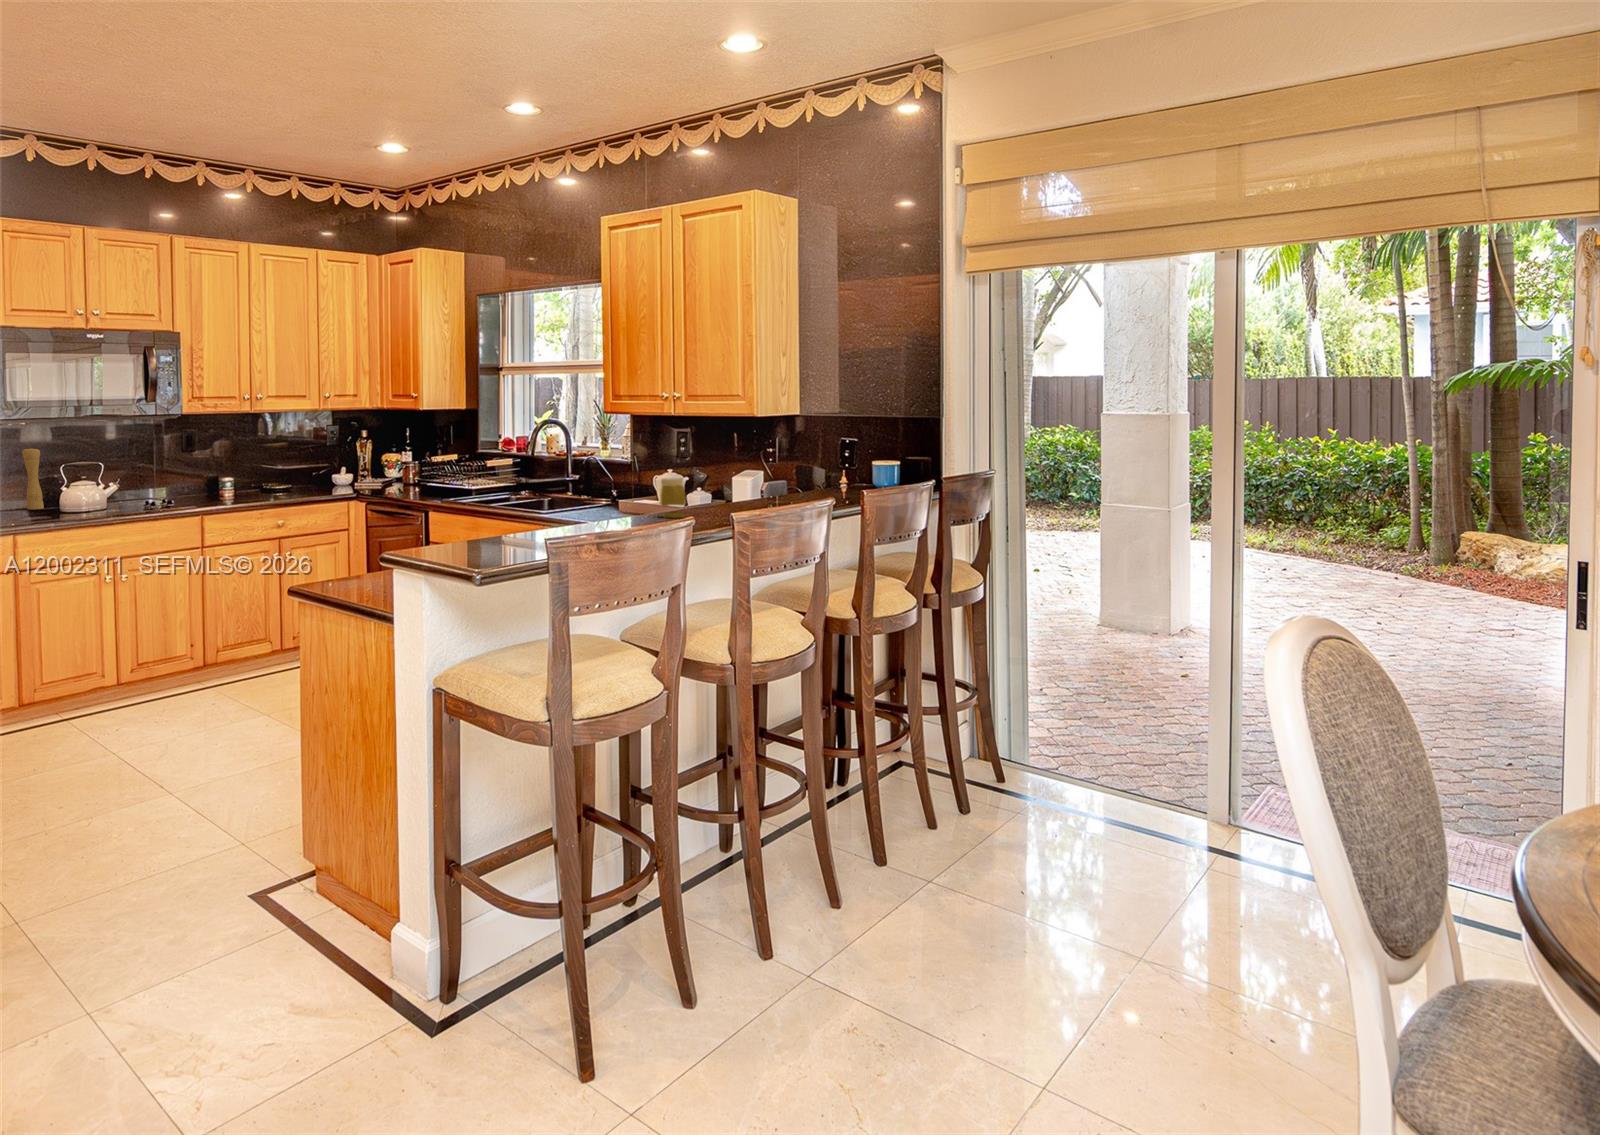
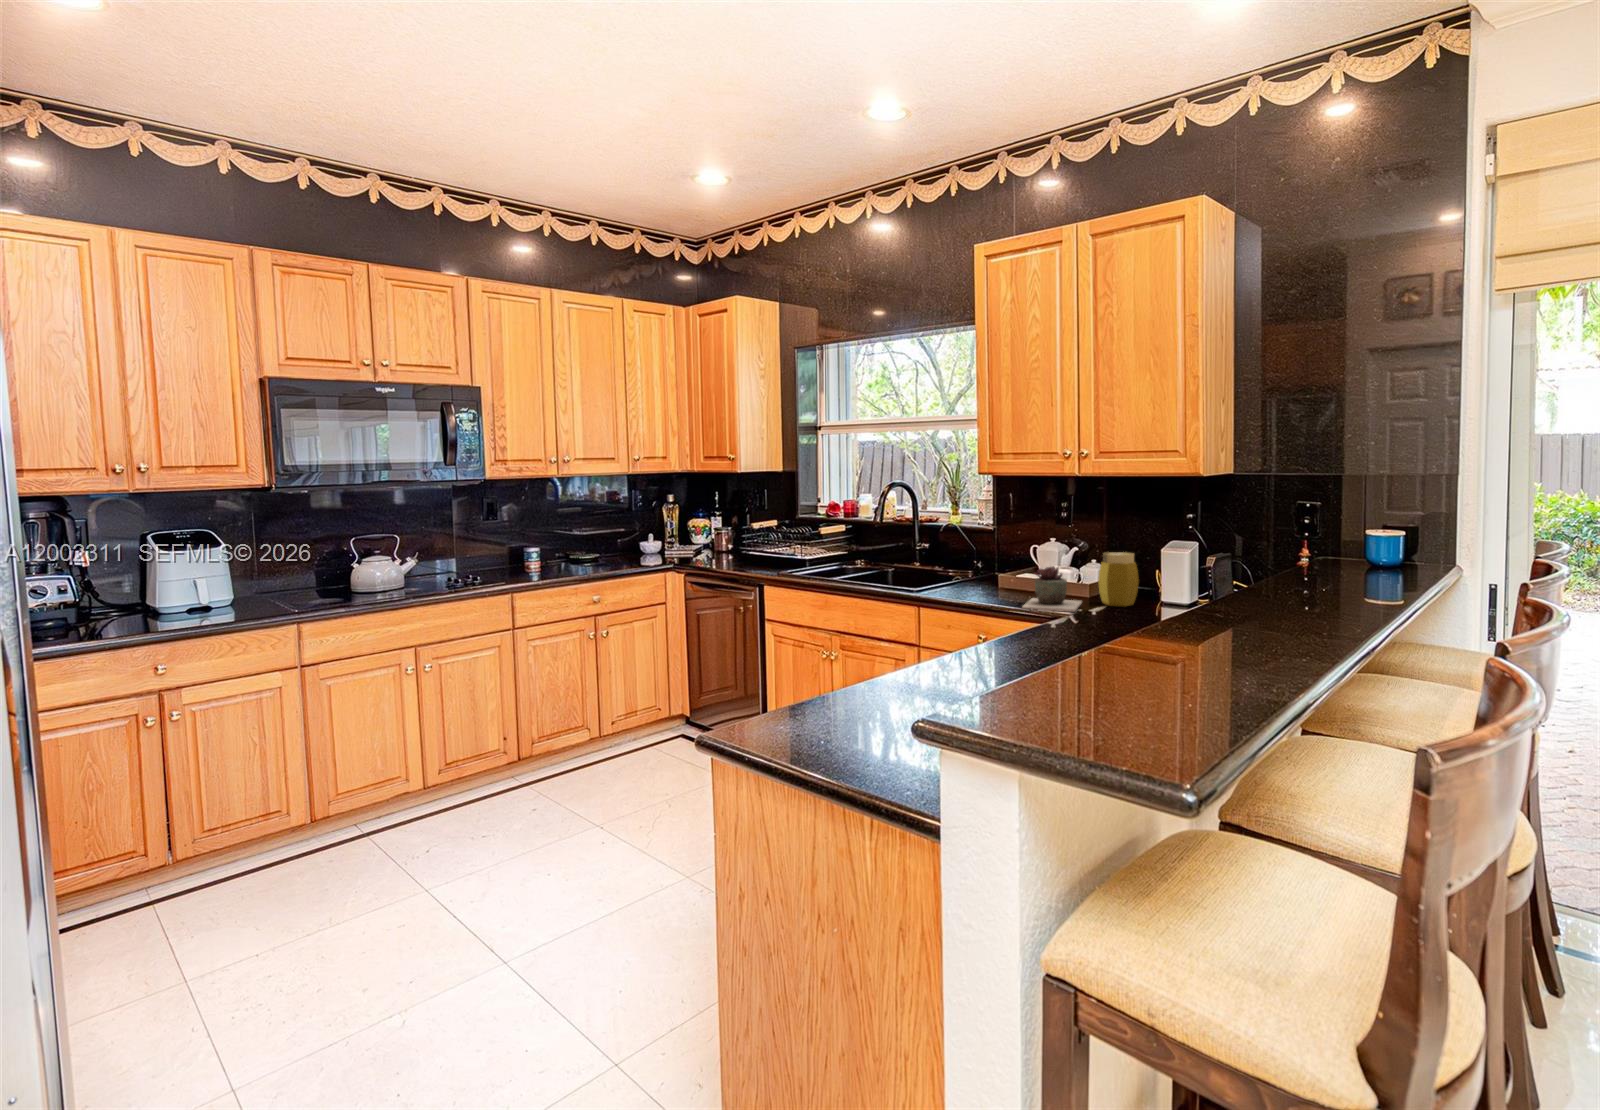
pepper mill: present [22,448,44,510] -> none [303,522,329,595]
succulent plant: none [591,487,645,519] -> present [1022,567,1082,612]

